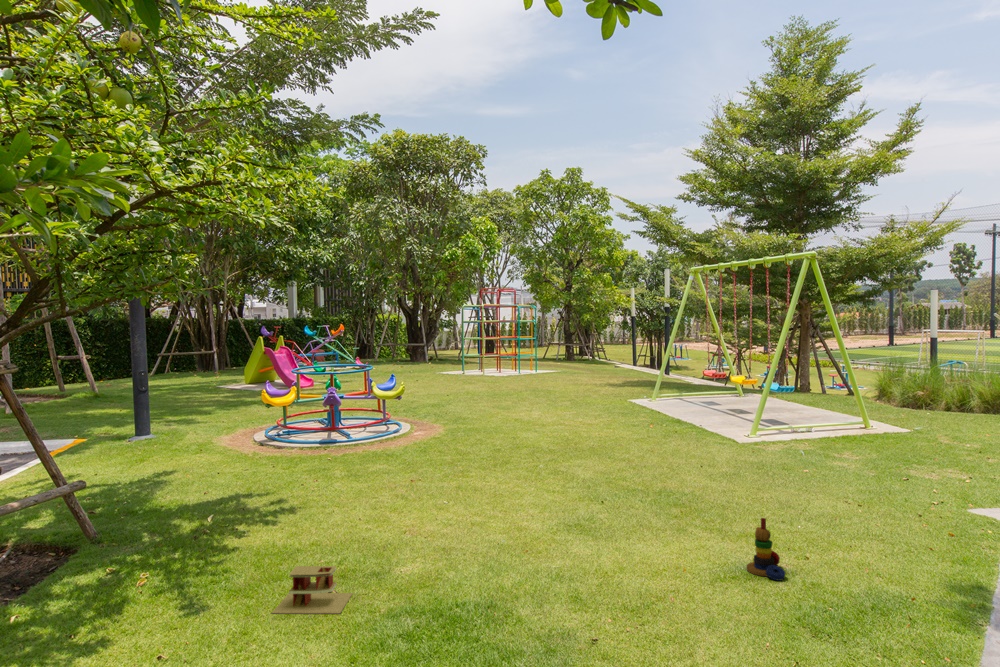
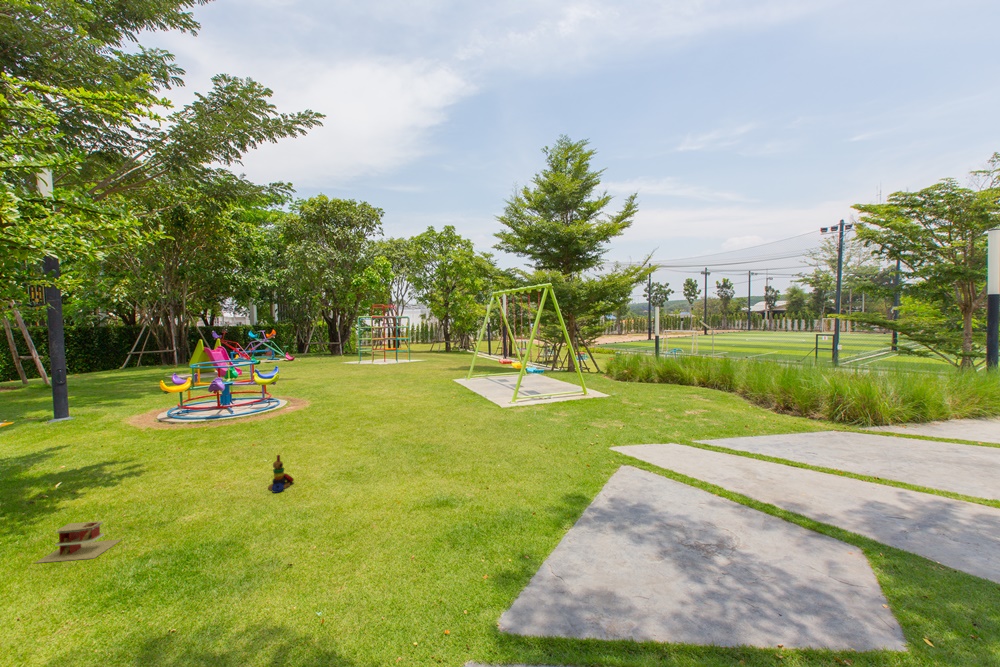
stacking toy: present [746,518,785,581] -> present [268,455,294,493]

